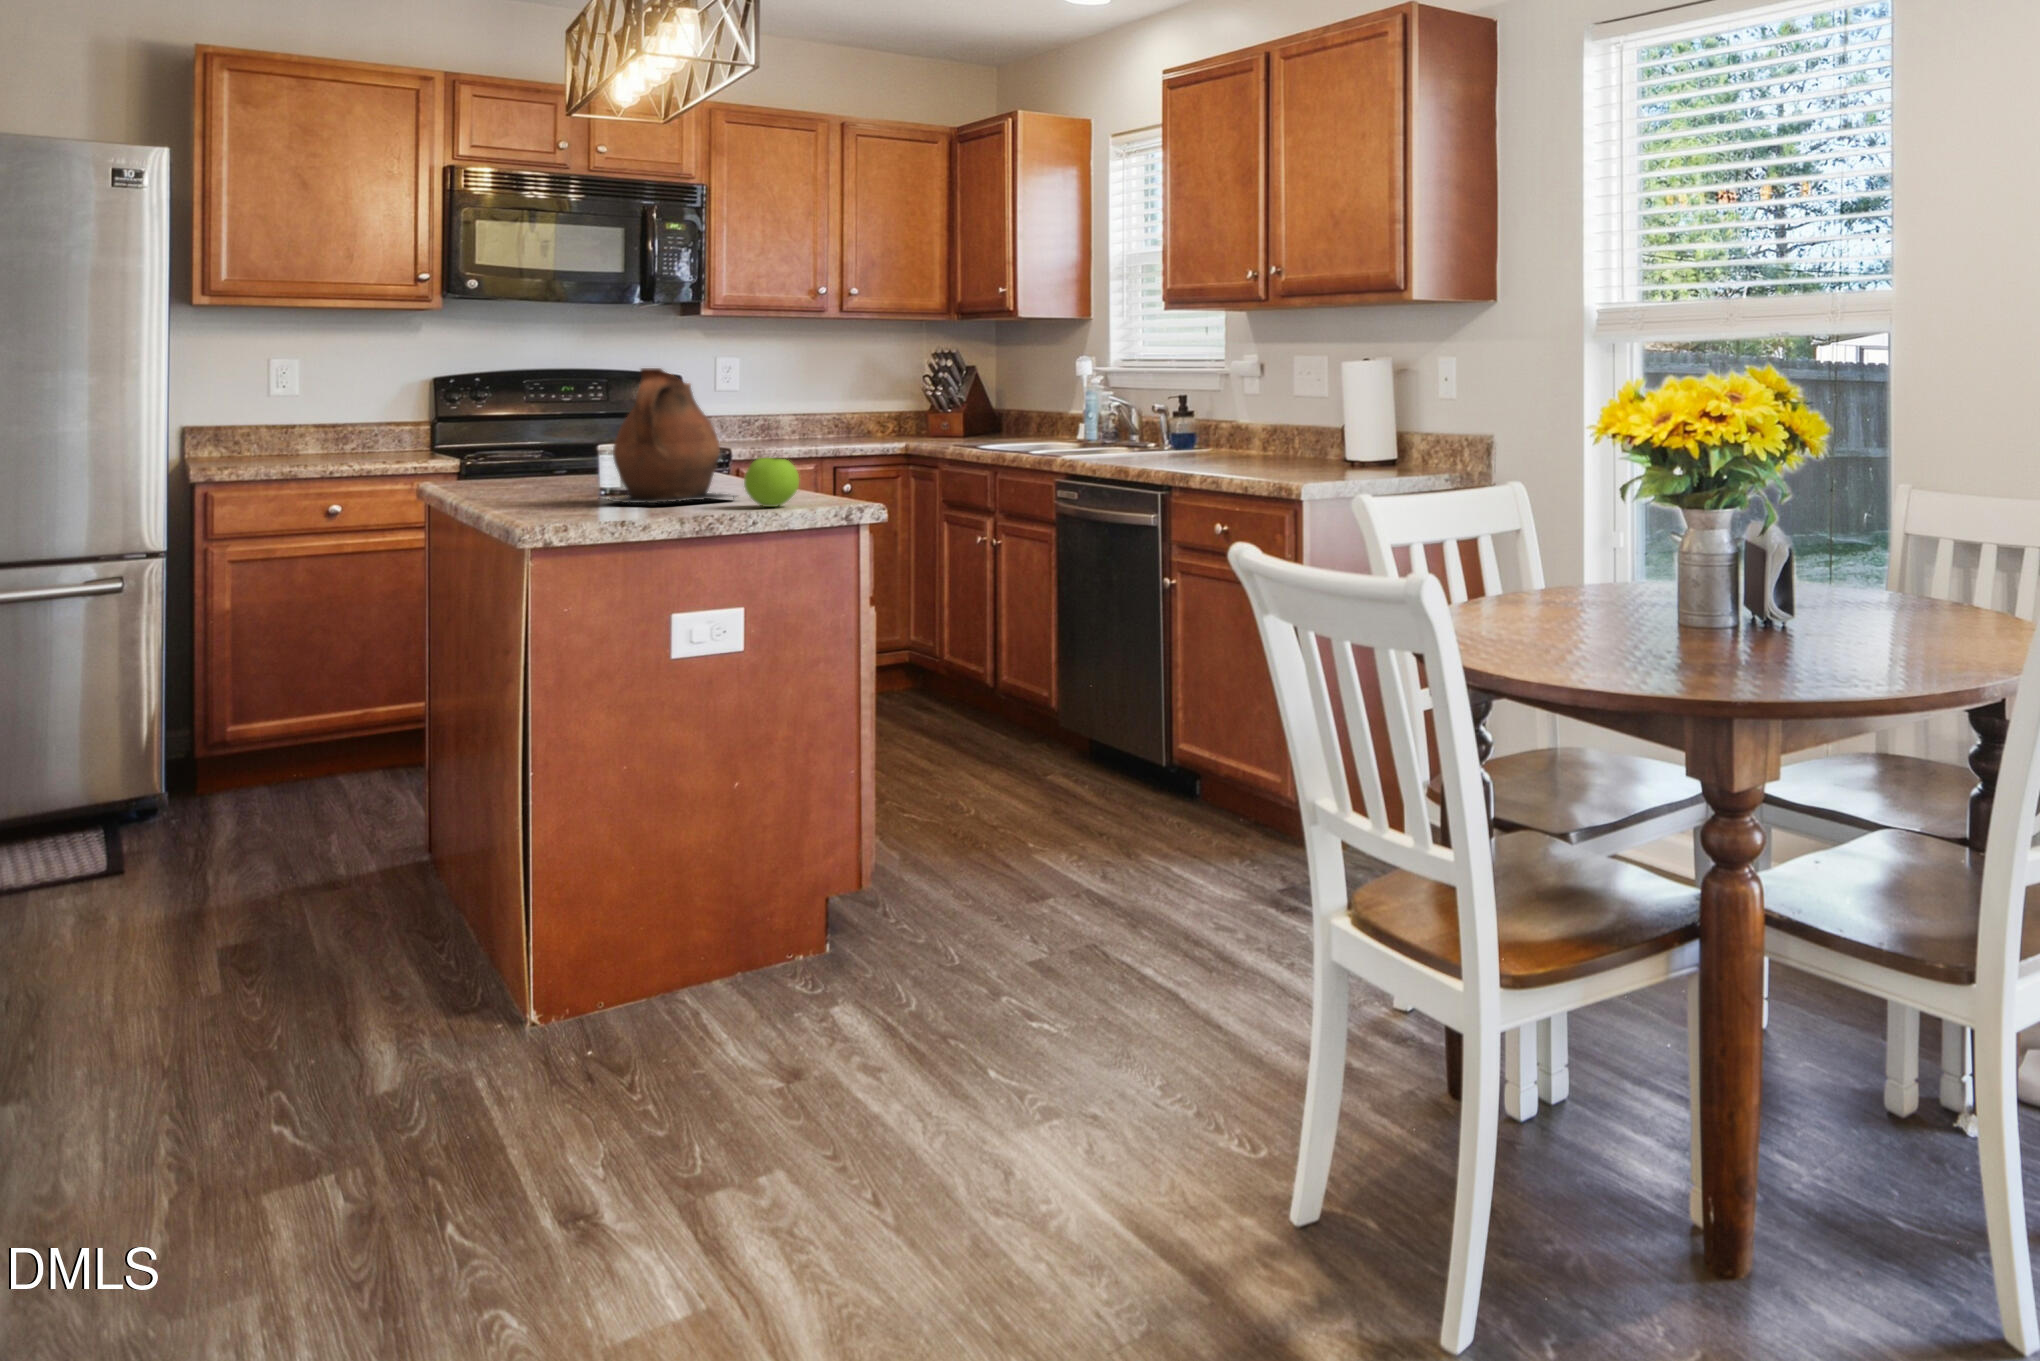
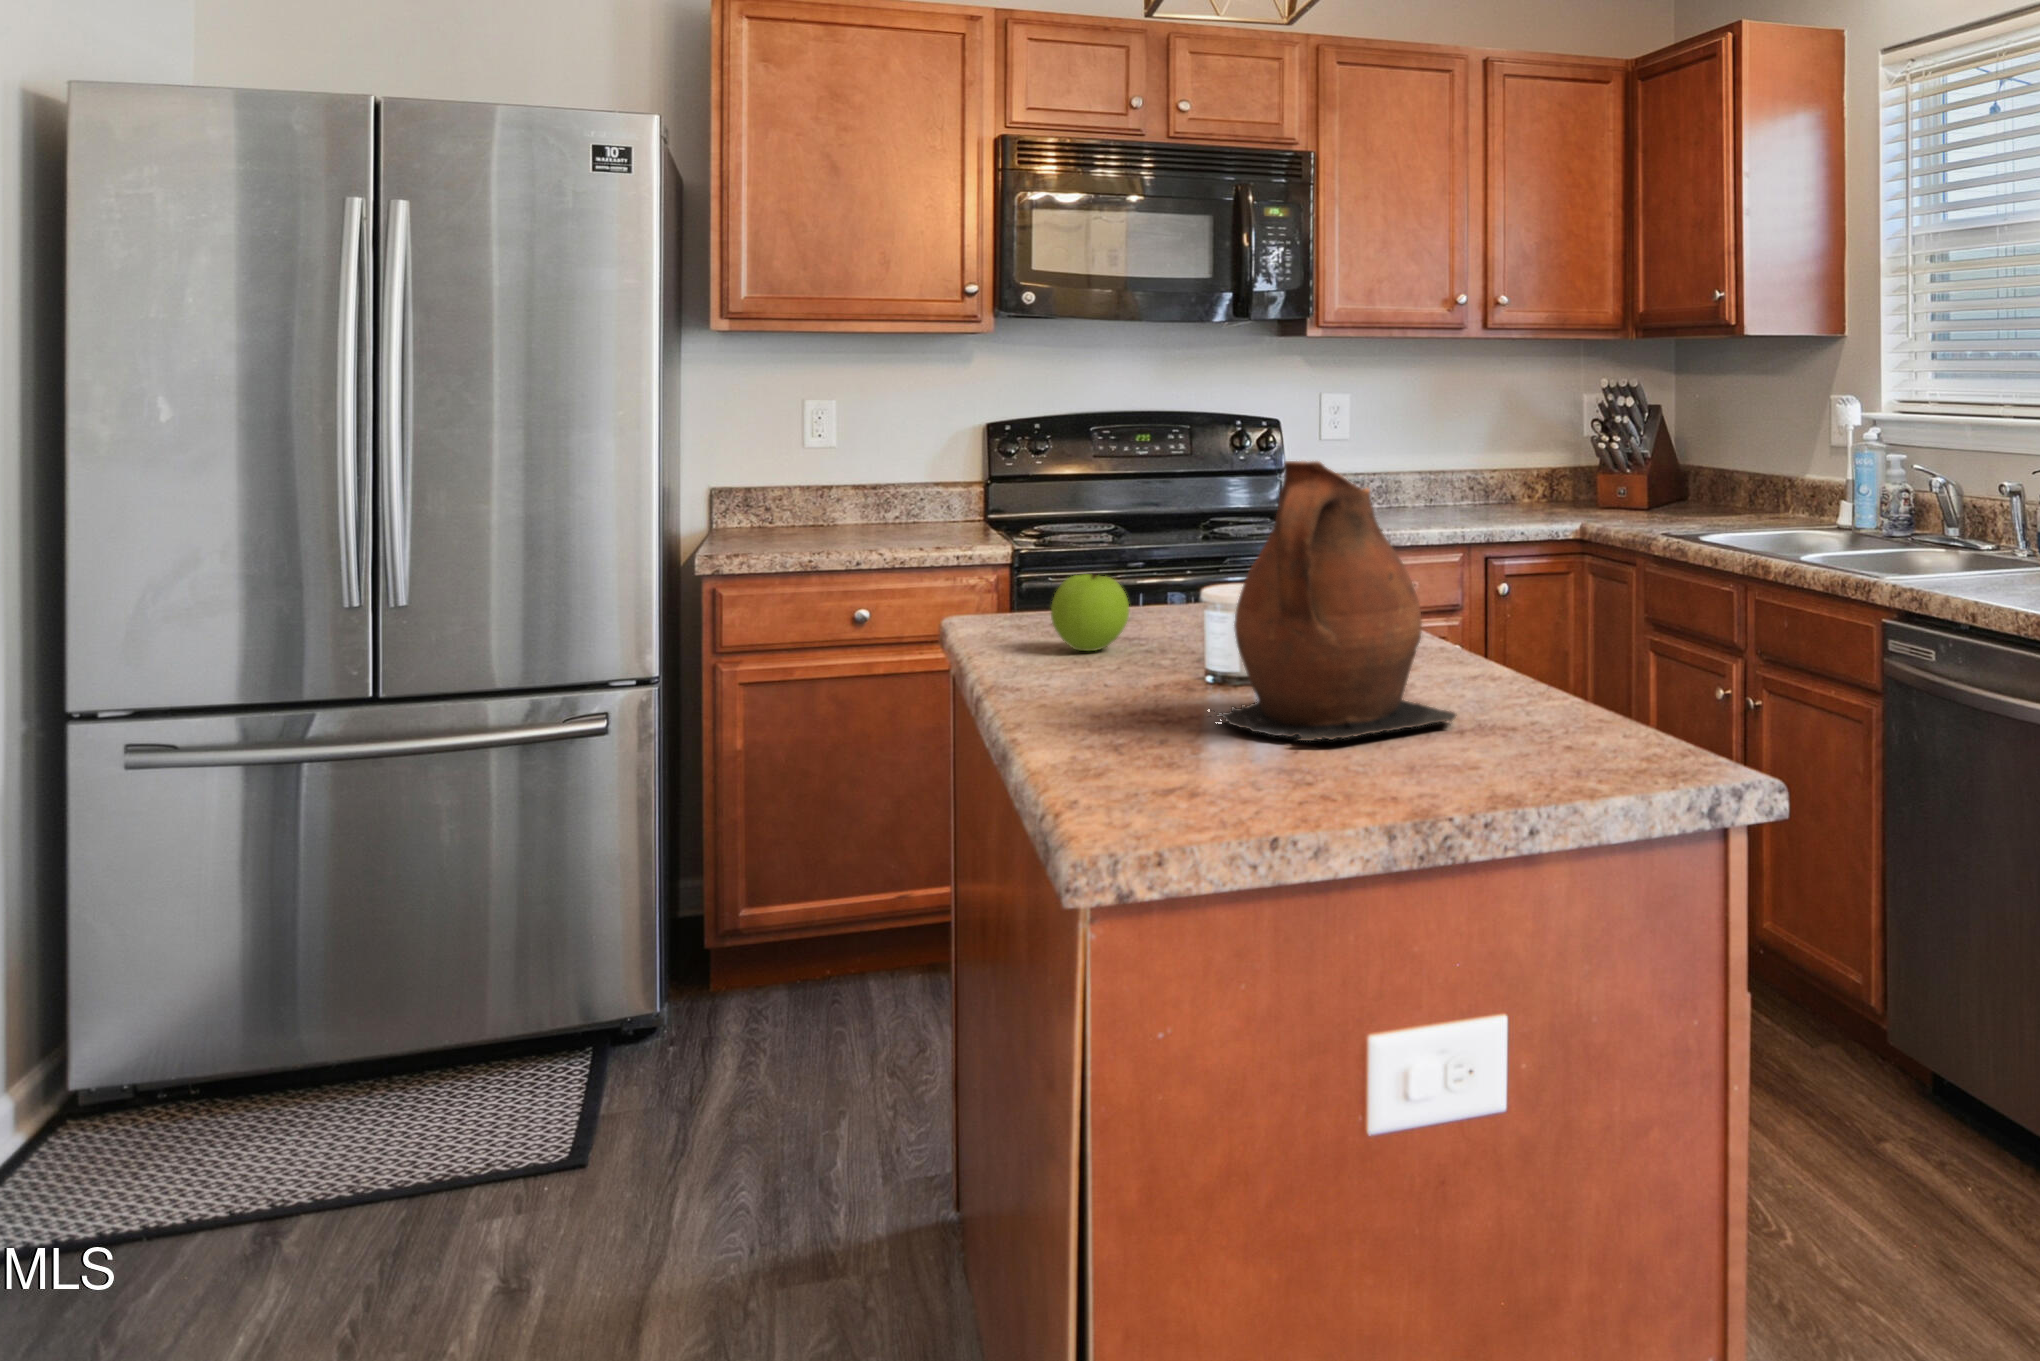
apple: present [744,458,799,507] -> present [1051,574,1129,651]

